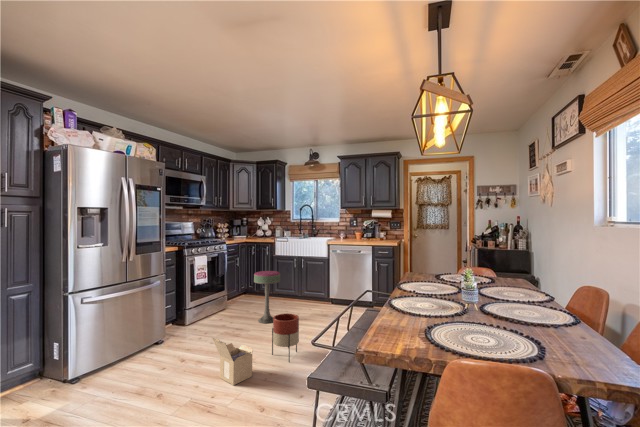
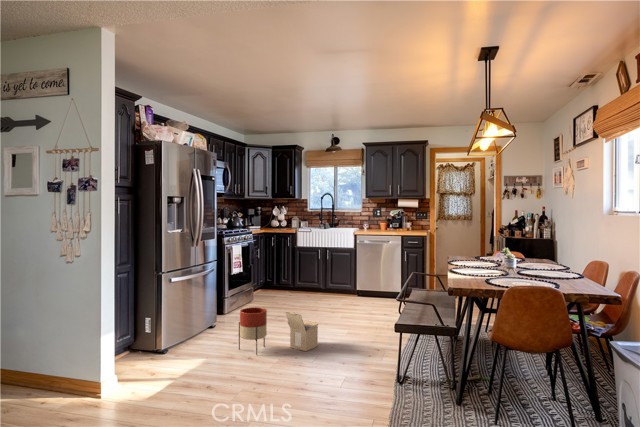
bar stool: present [254,271,280,323] -> none [289,261,315,311]
planter: present [272,313,299,362] -> present [239,307,267,355]

